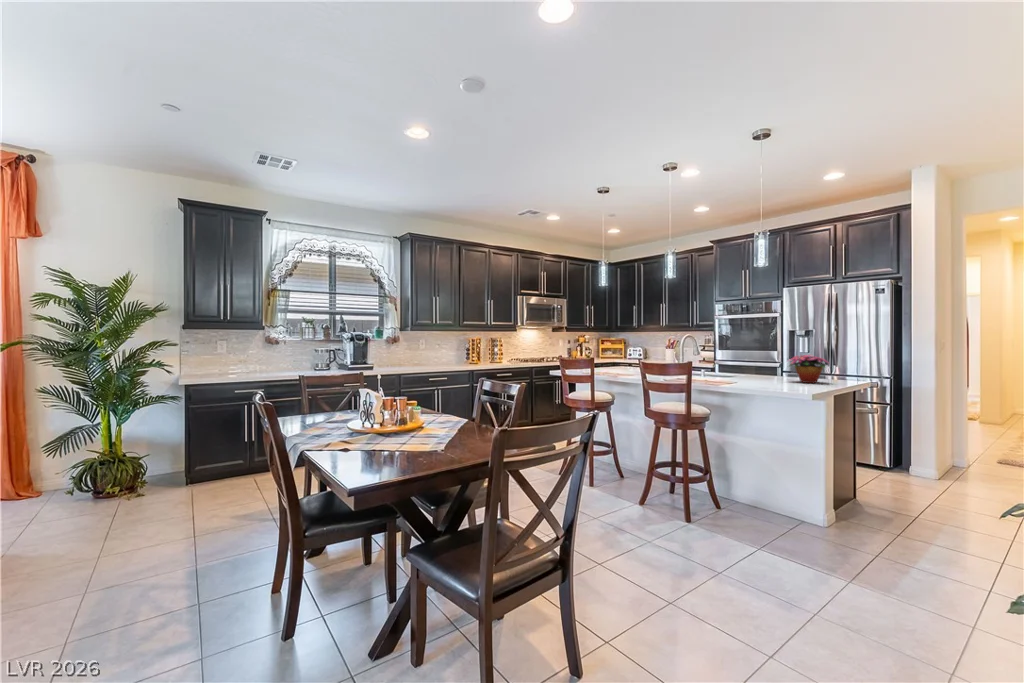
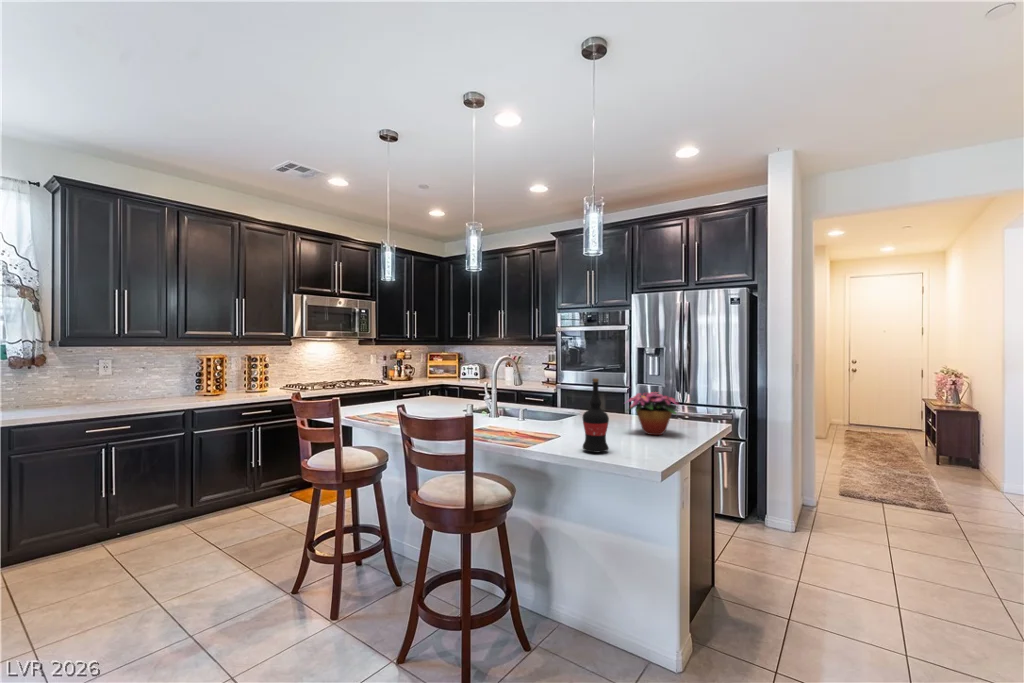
wine bottle: none [759,342,778,387] -> present [582,378,609,452]

